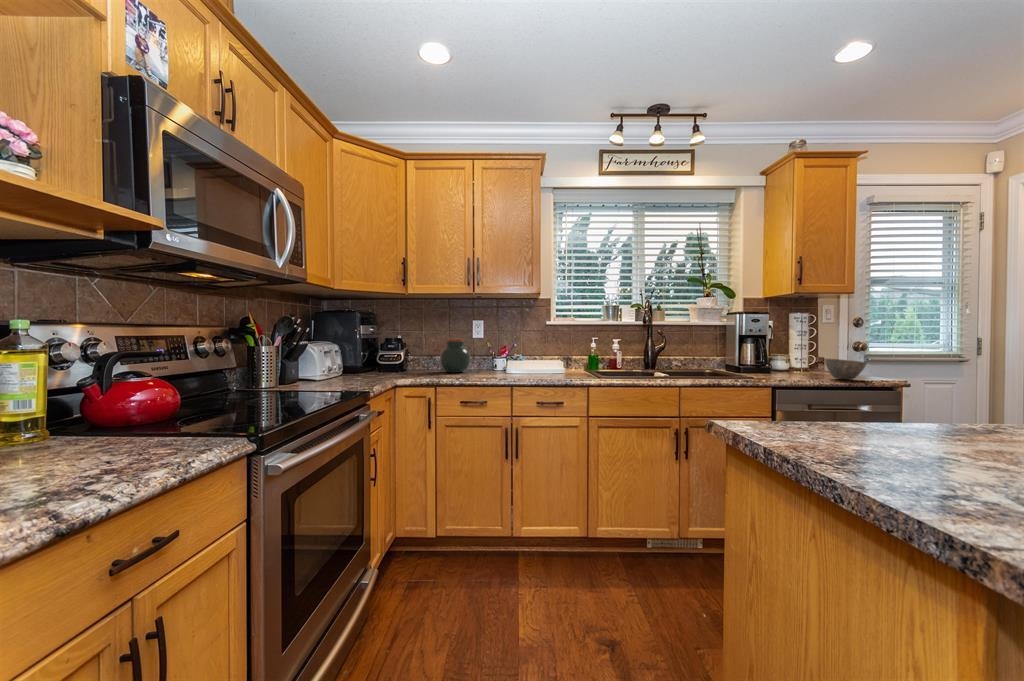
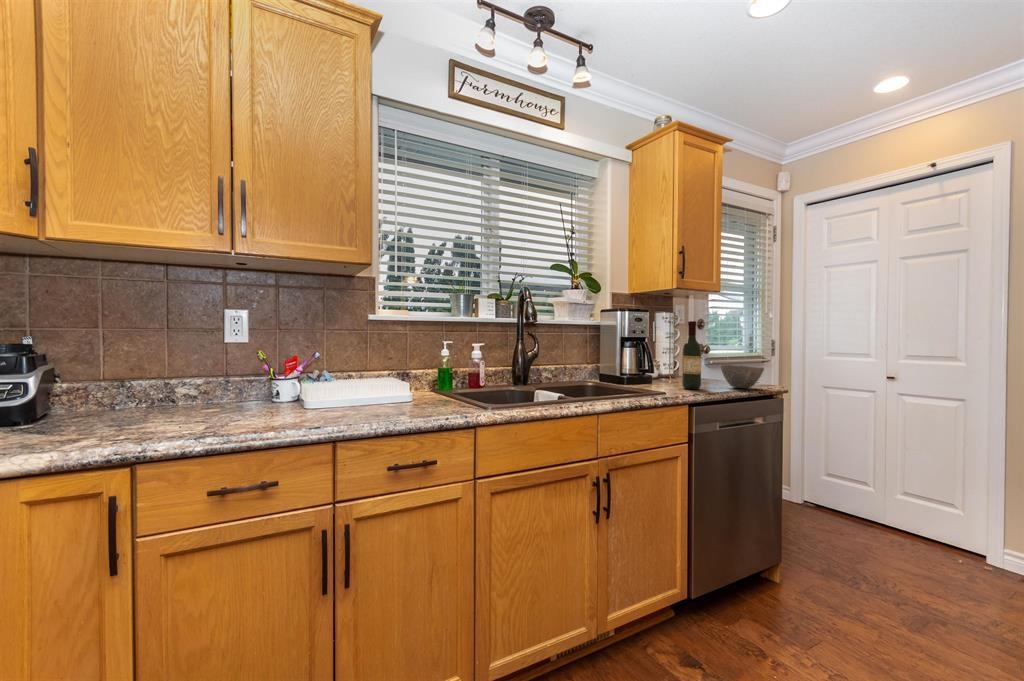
wine bottle: none [782,322,800,378] -> present [682,321,702,389]
jar: present [440,339,471,373] -> none [145,345,225,417]

